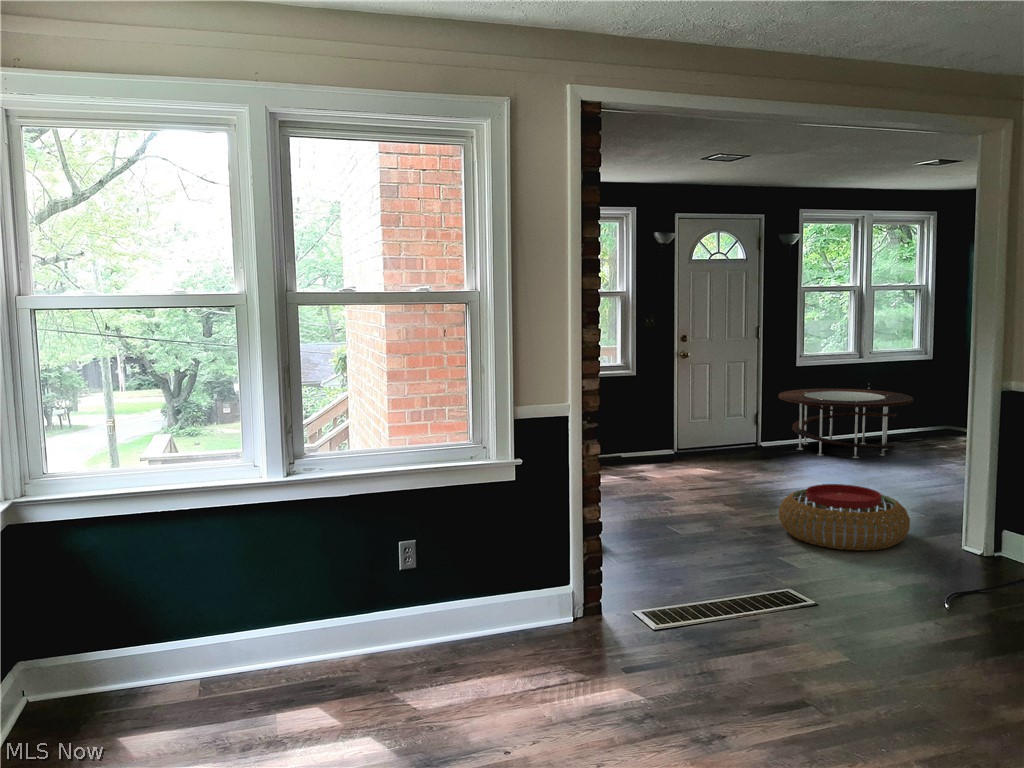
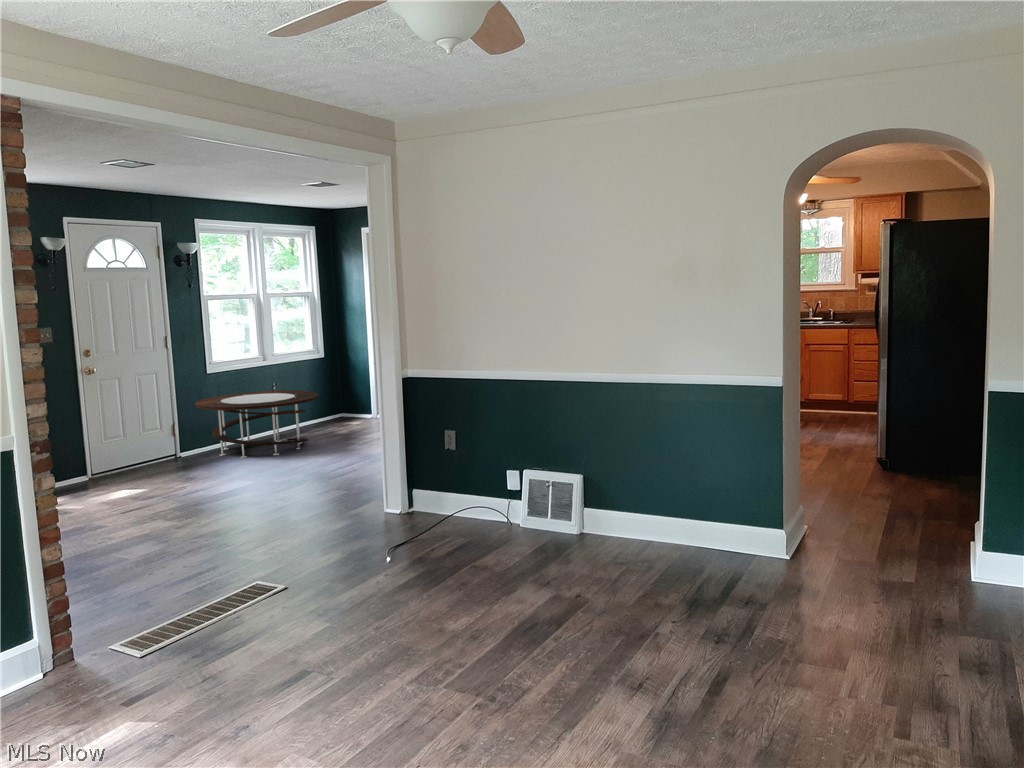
pouf: present [779,484,910,551] -> none [228,478,344,538]

